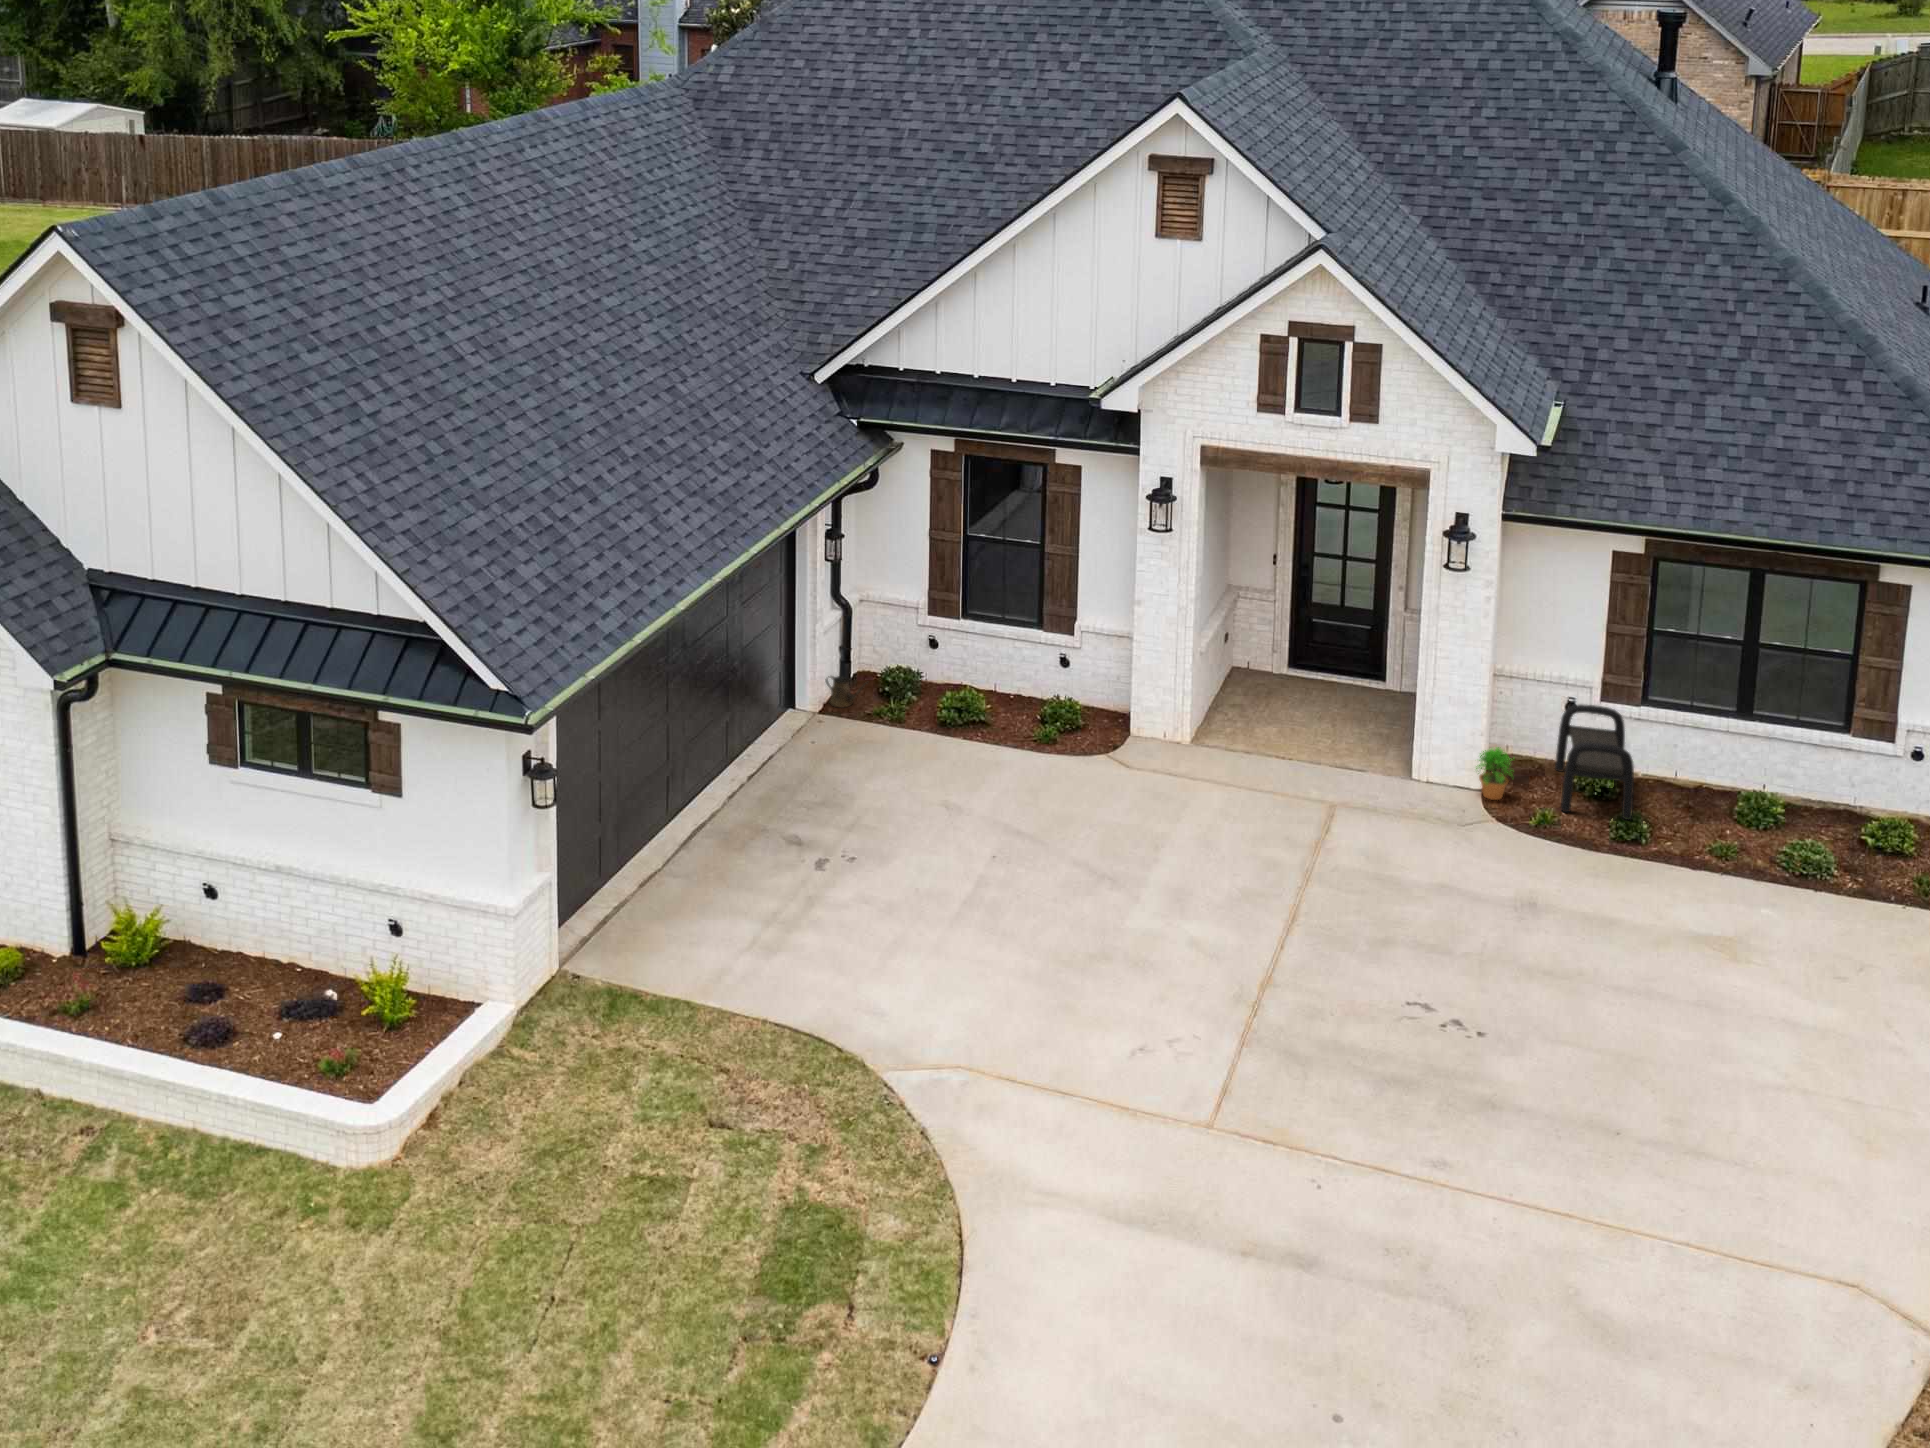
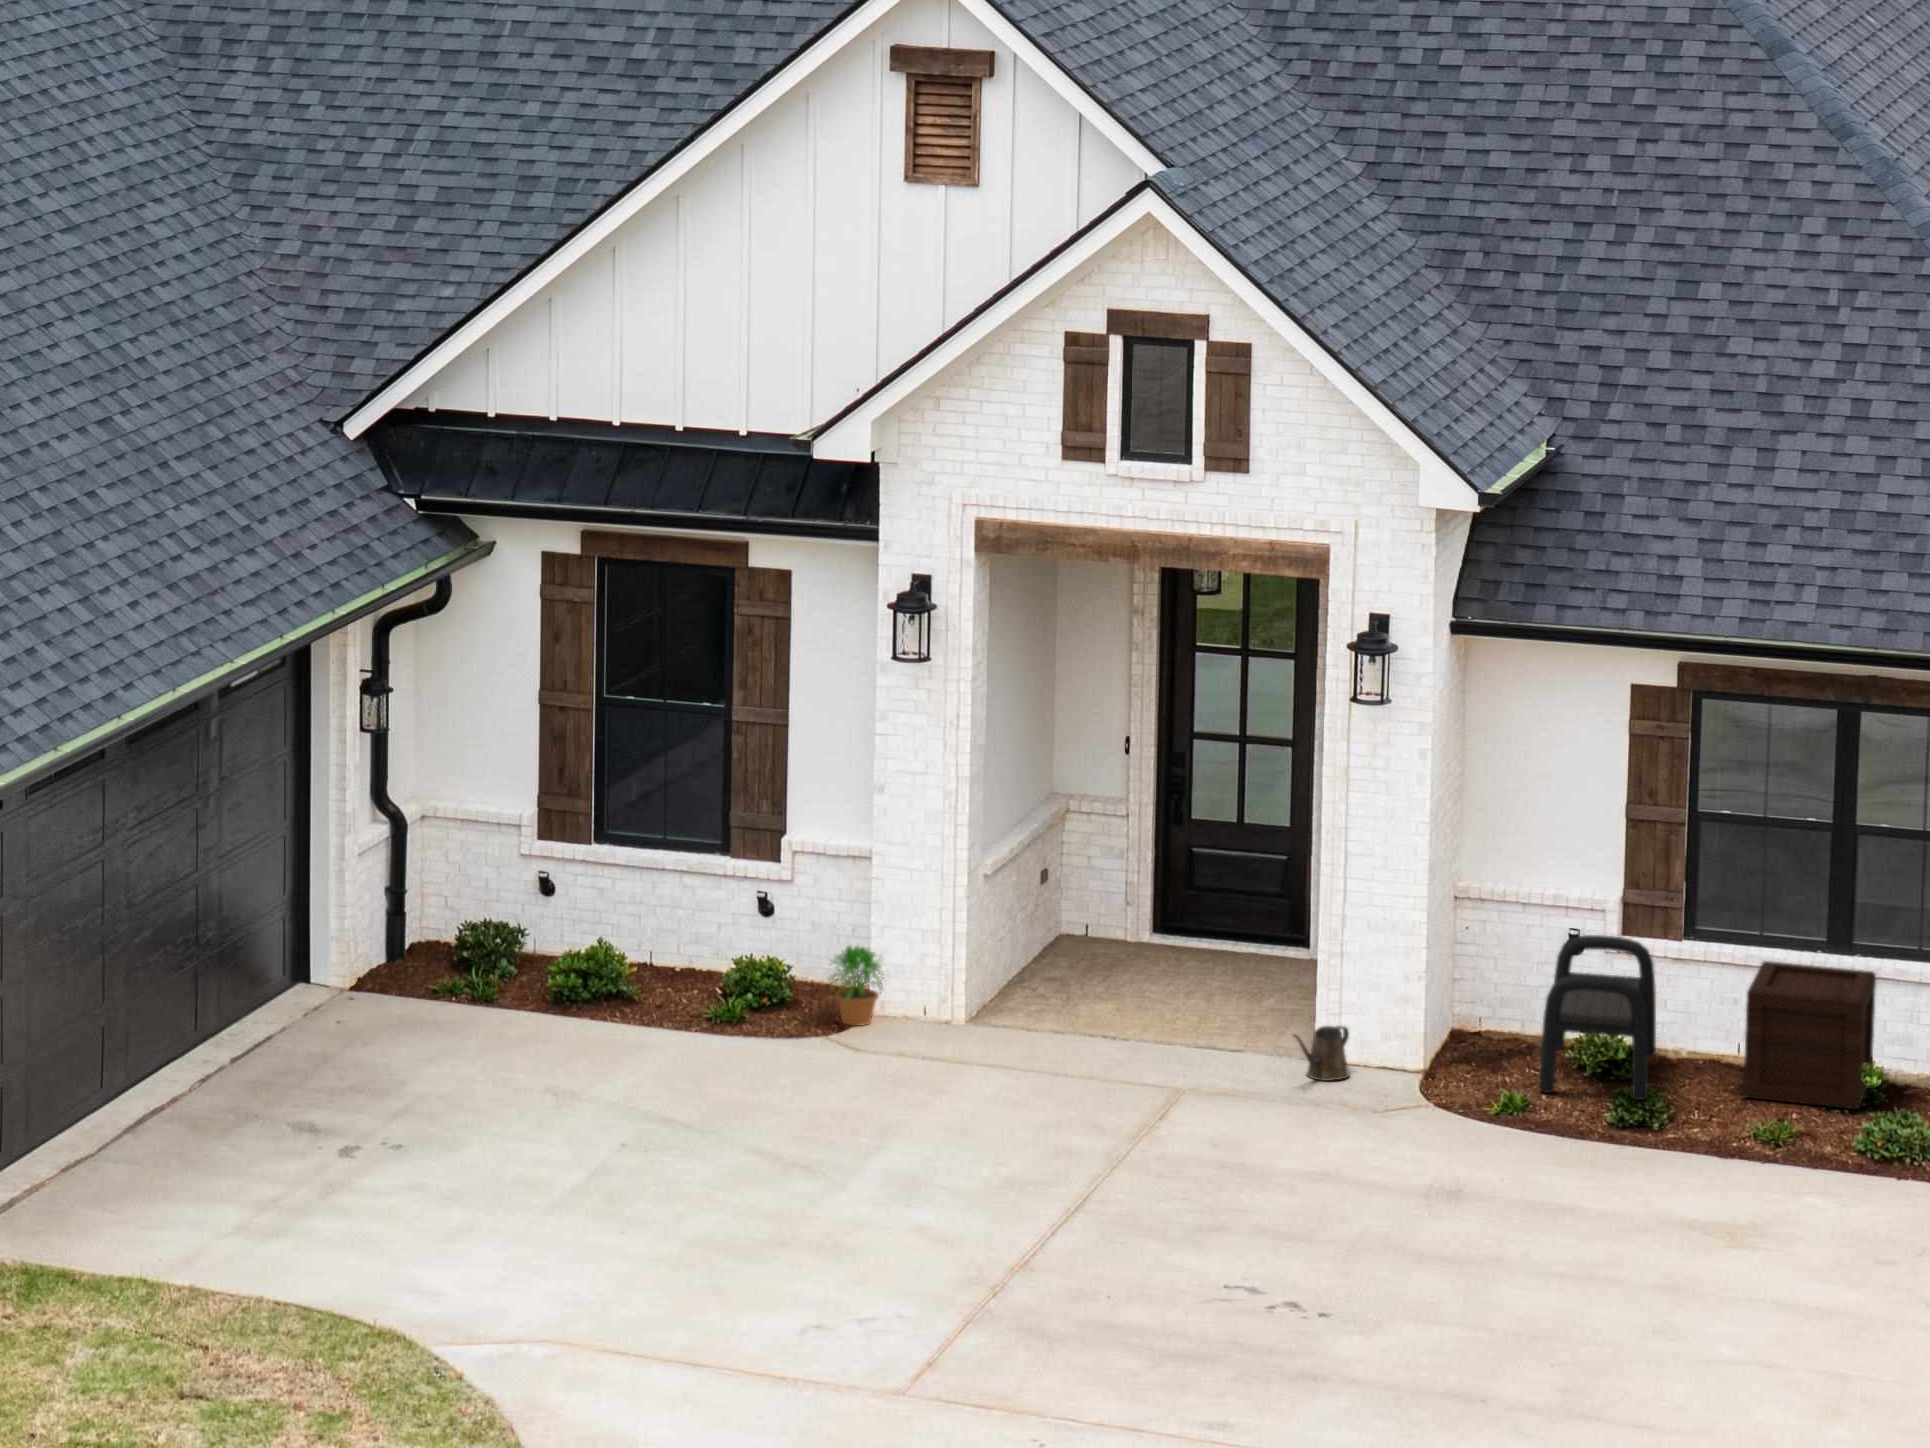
watering can: present [825,676,866,707] -> present [1294,1026,1349,1081]
wooden crate: none [1691,726,1777,830] -> present [1743,961,1876,1109]
potted plant: present [1476,747,1512,800] -> present [830,946,884,1026]

